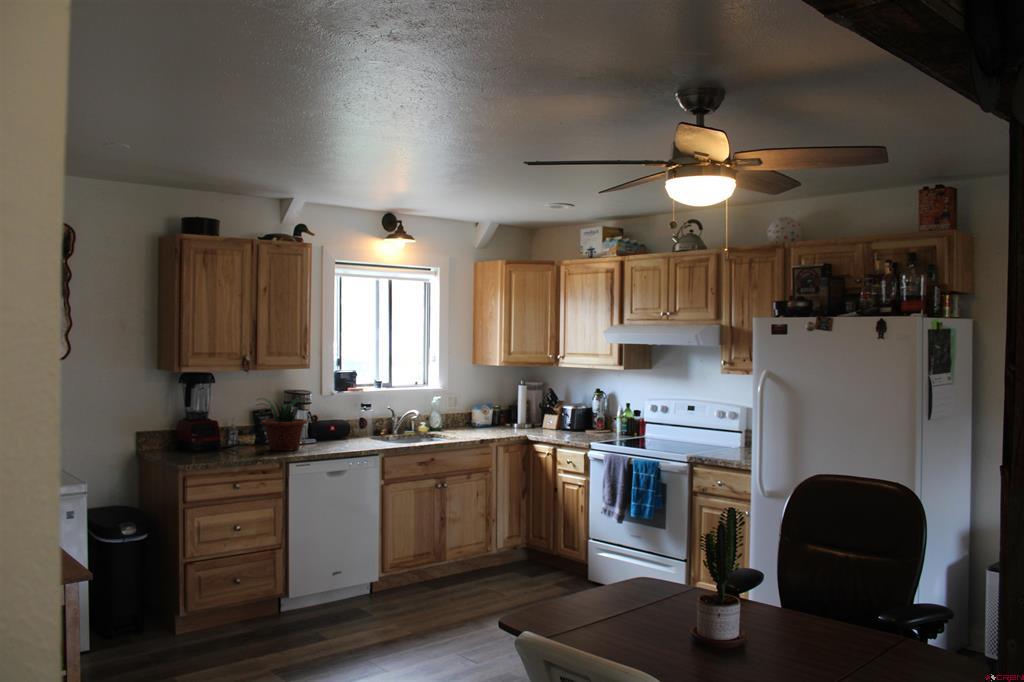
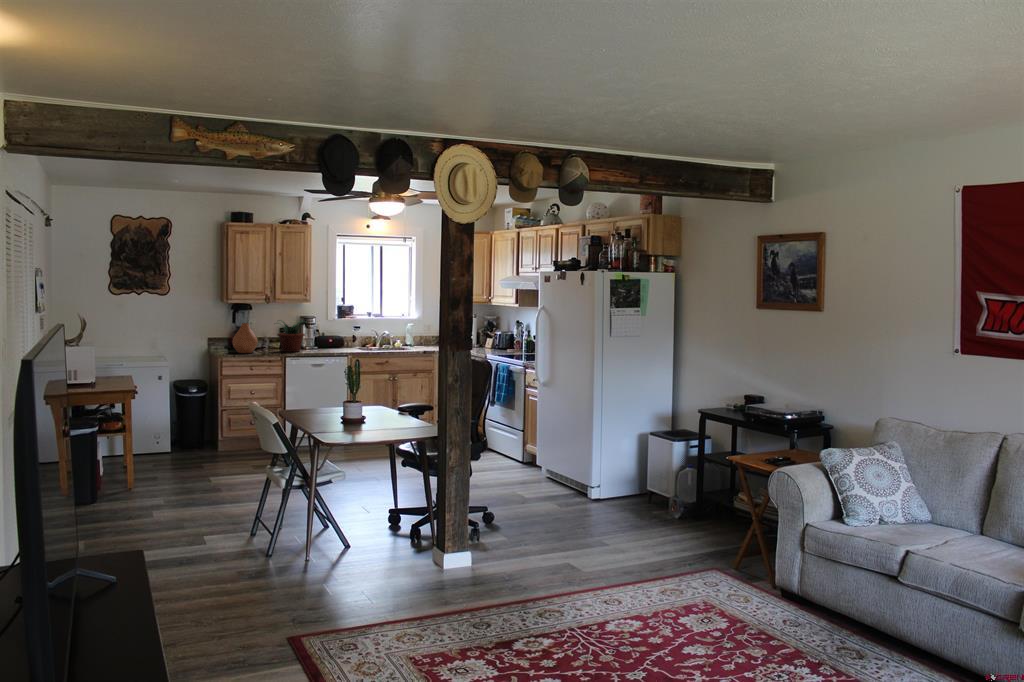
vase: none [192,406,237,458] -> present [232,323,258,353]

